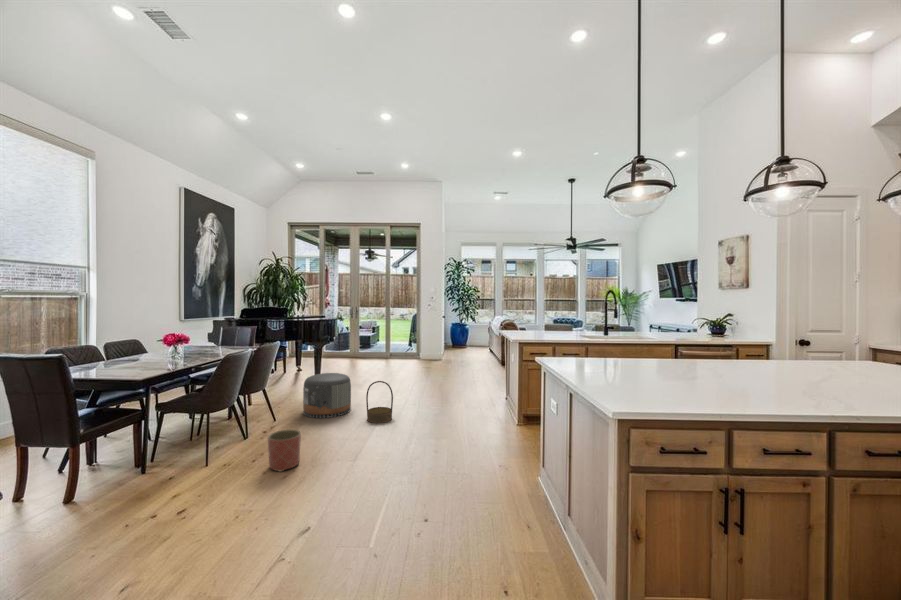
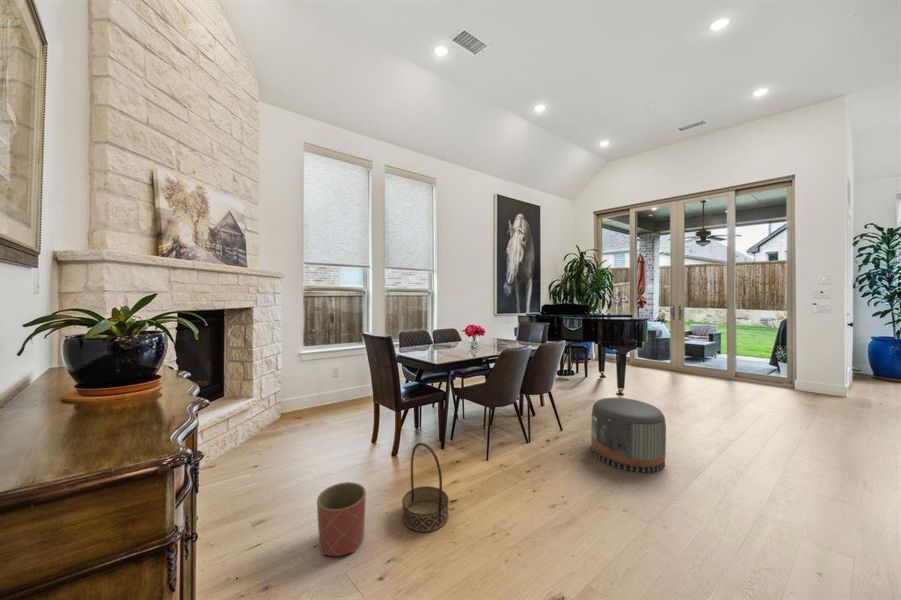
basket: present [366,381,393,423] -> present [402,443,448,532]
planter: present [268,429,301,471] -> present [317,482,366,556]

